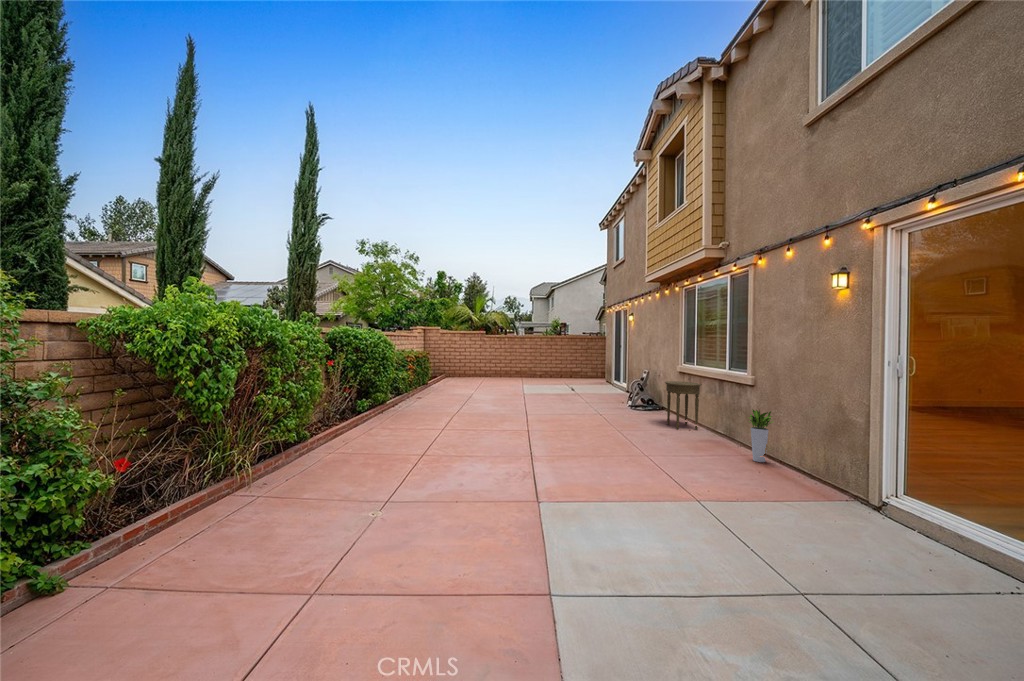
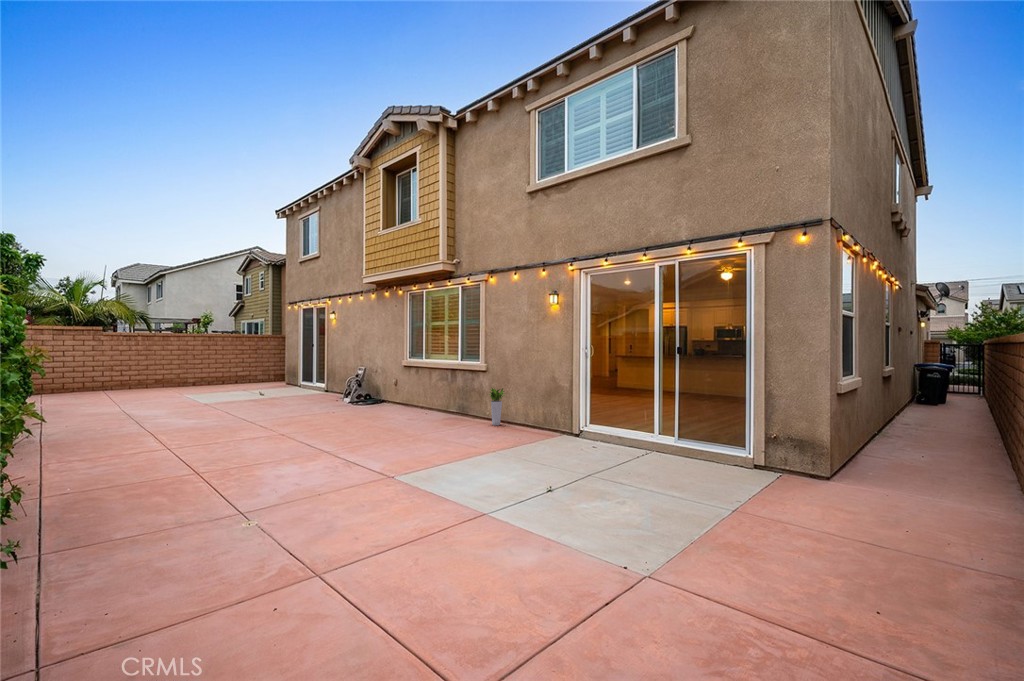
side table: present [665,381,702,430] -> none [402,374,433,414]

